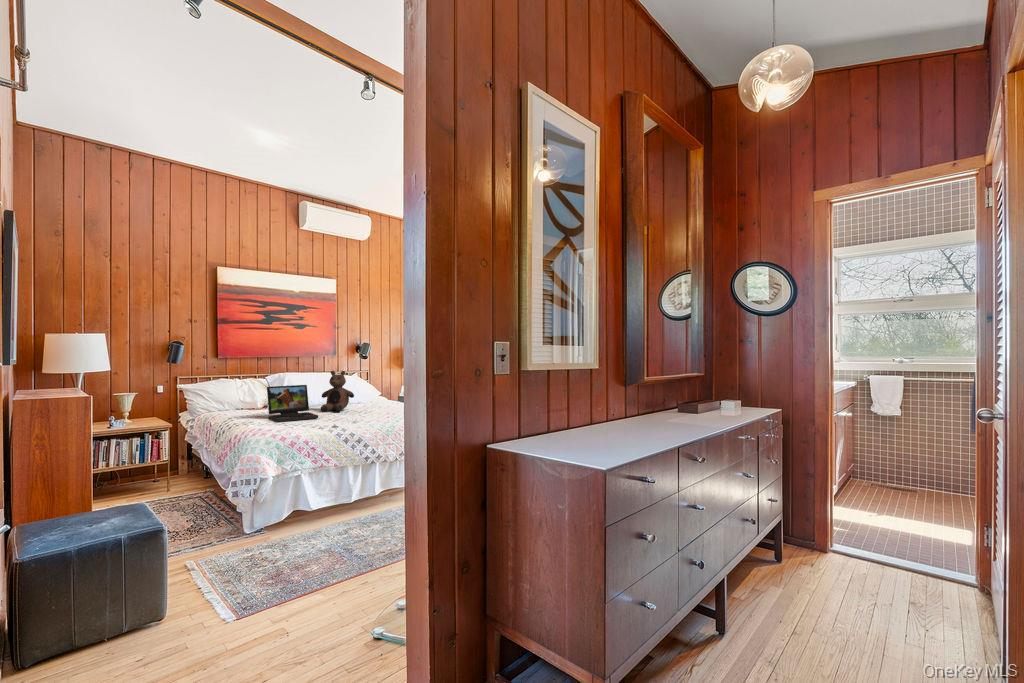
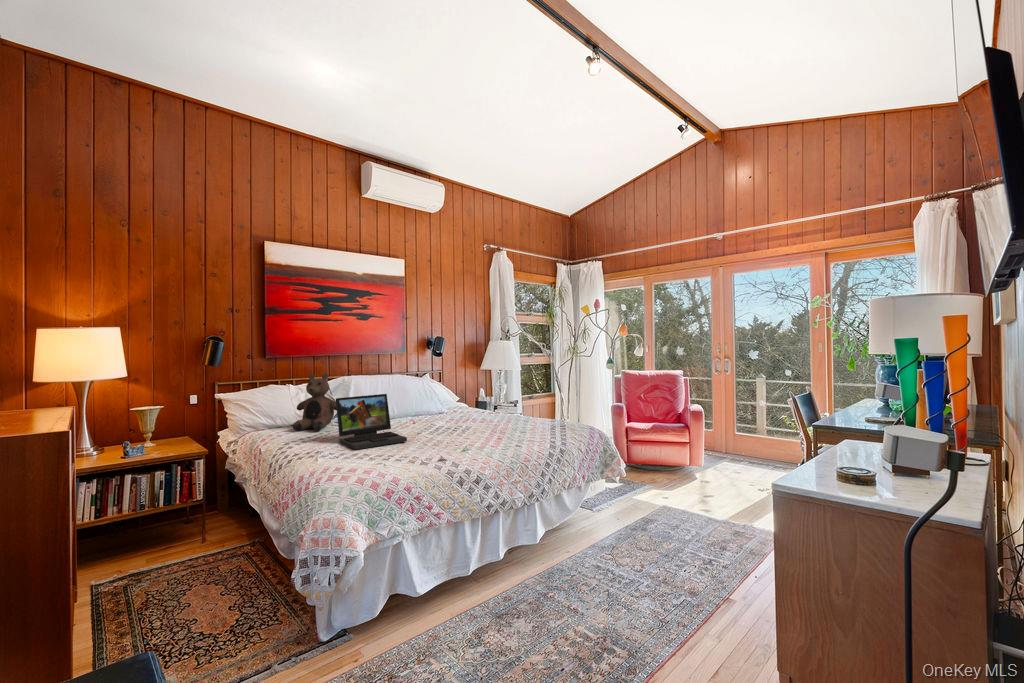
teddy bear: present [321,371,354,412] -> present [292,373,337,431]

